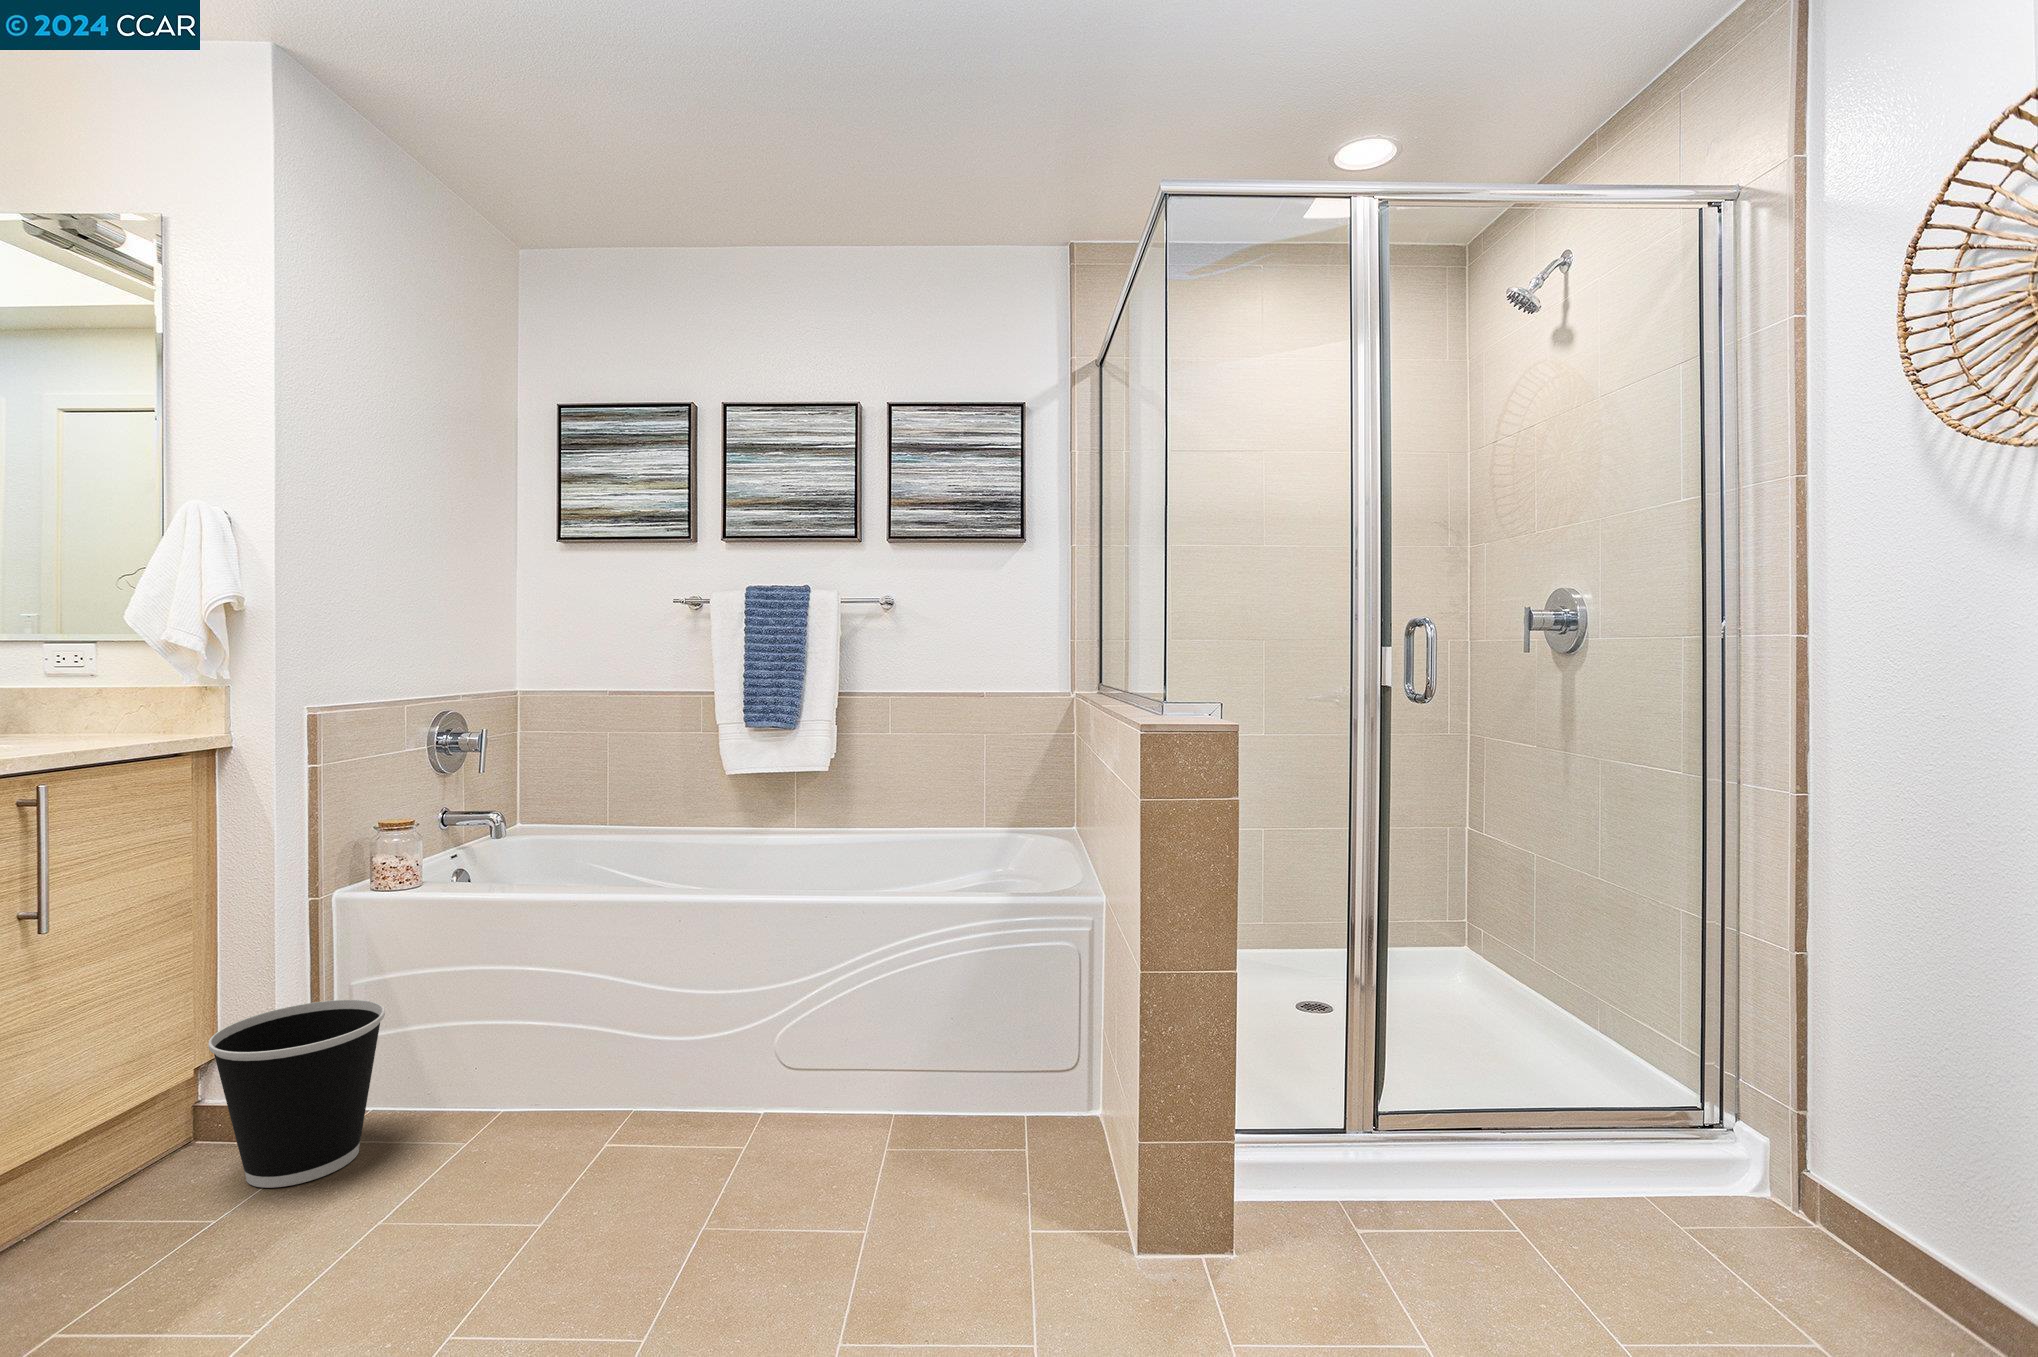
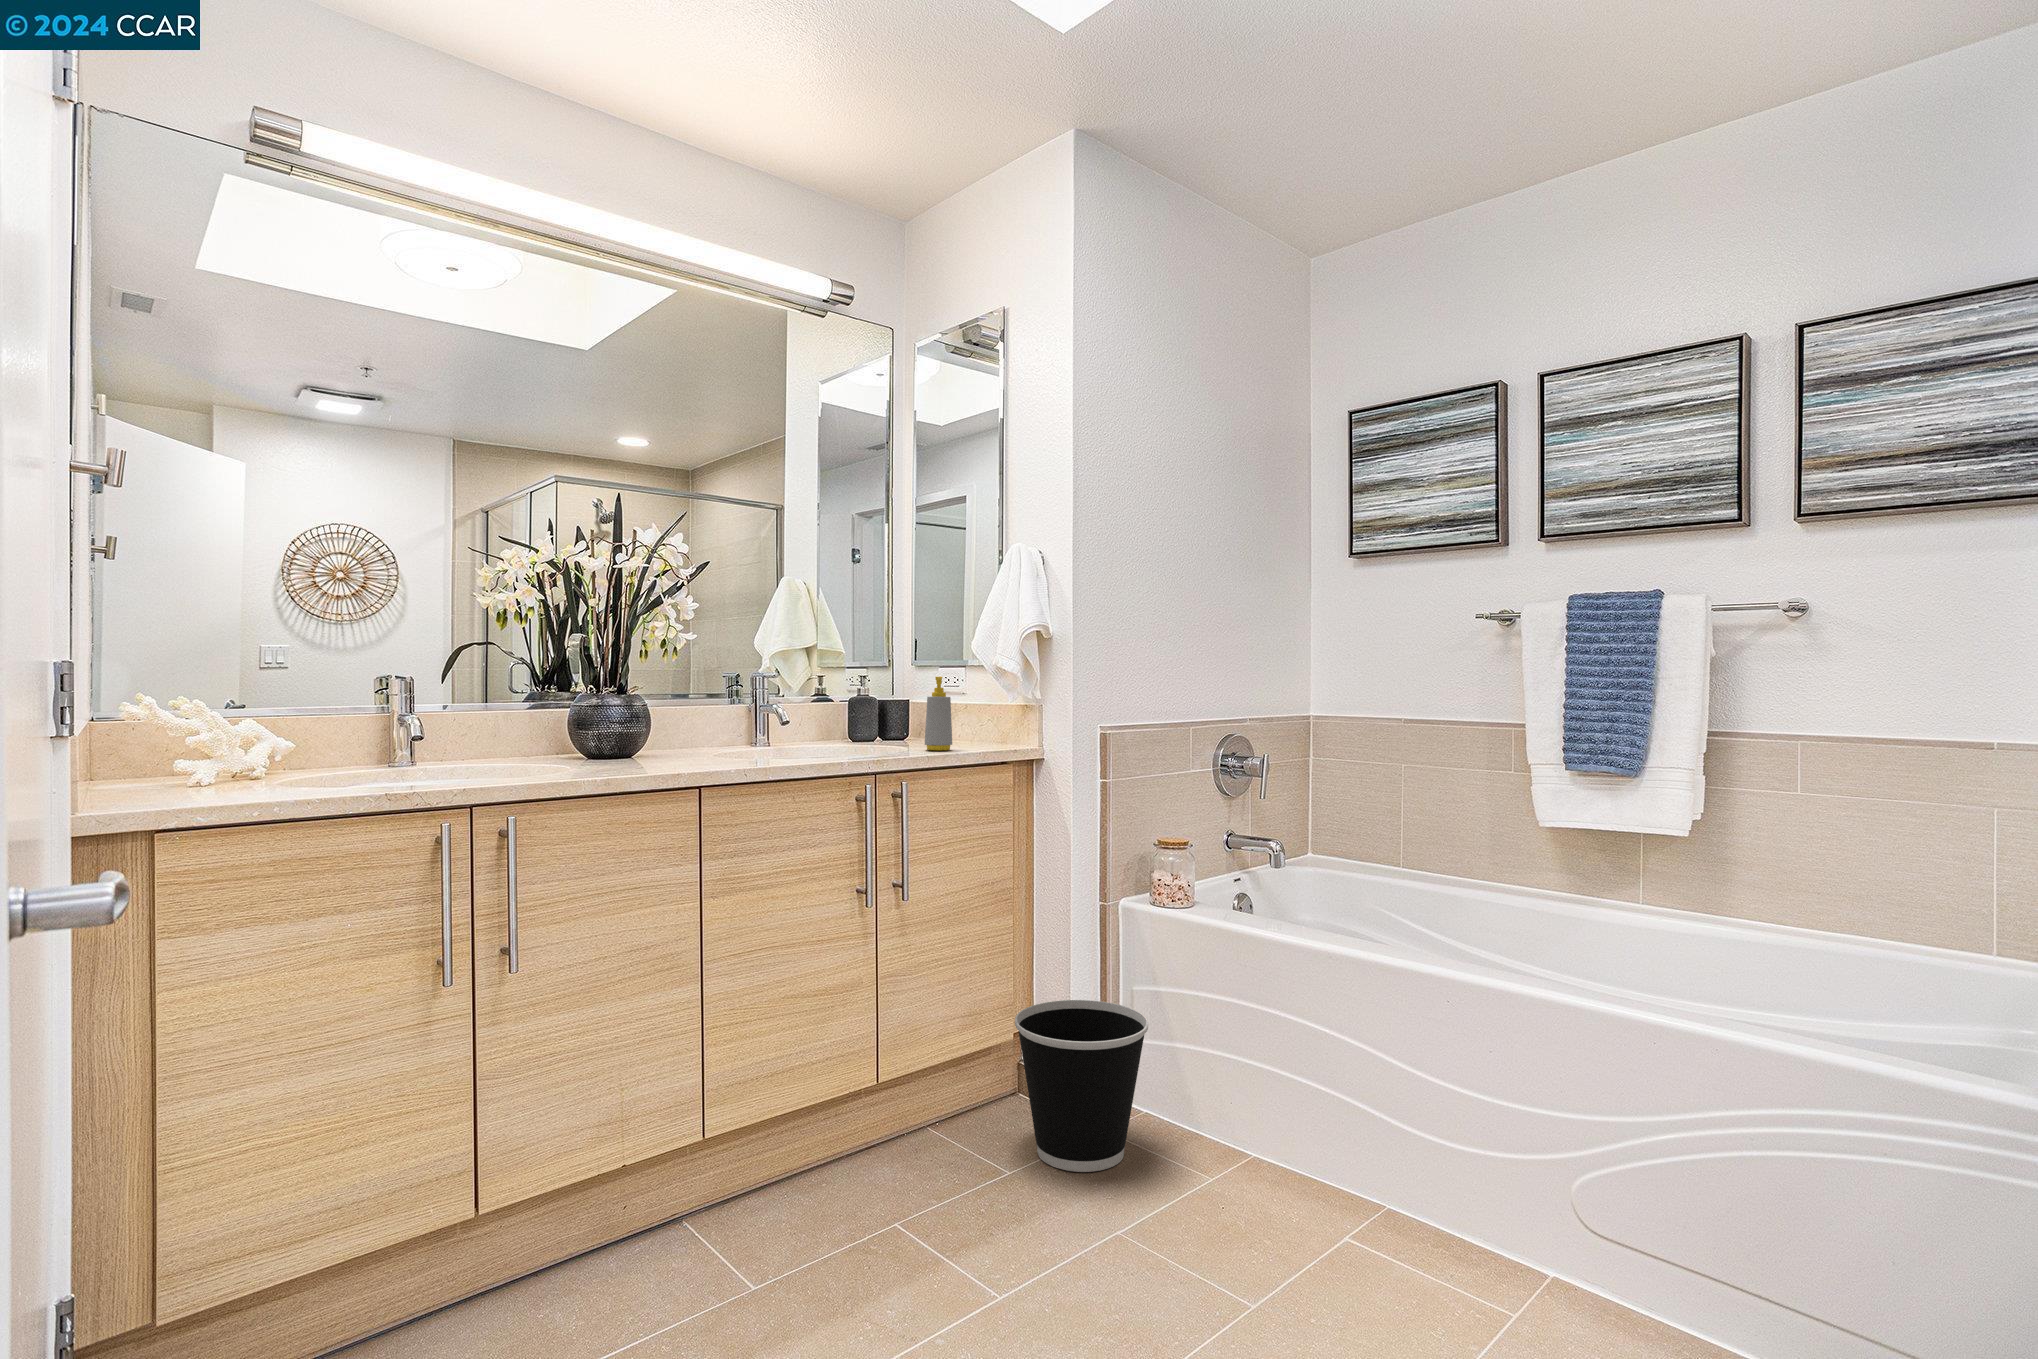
soap bottle: none [38,660,86,752] -> present [925,677,952,750]

